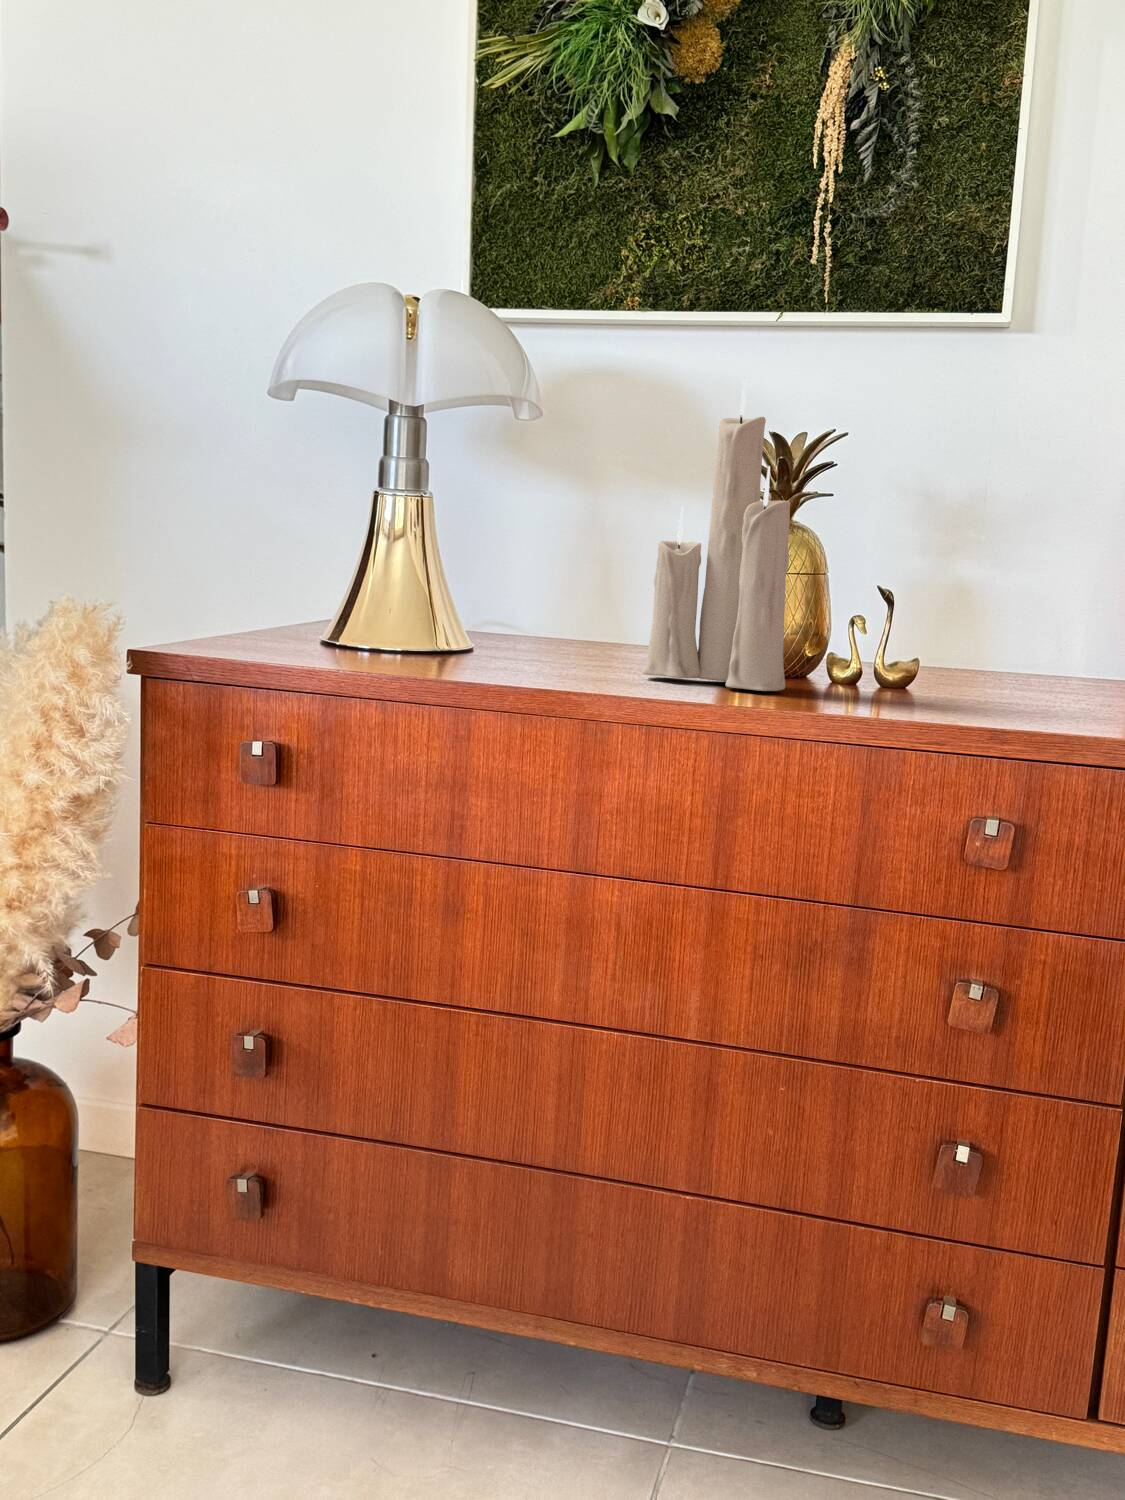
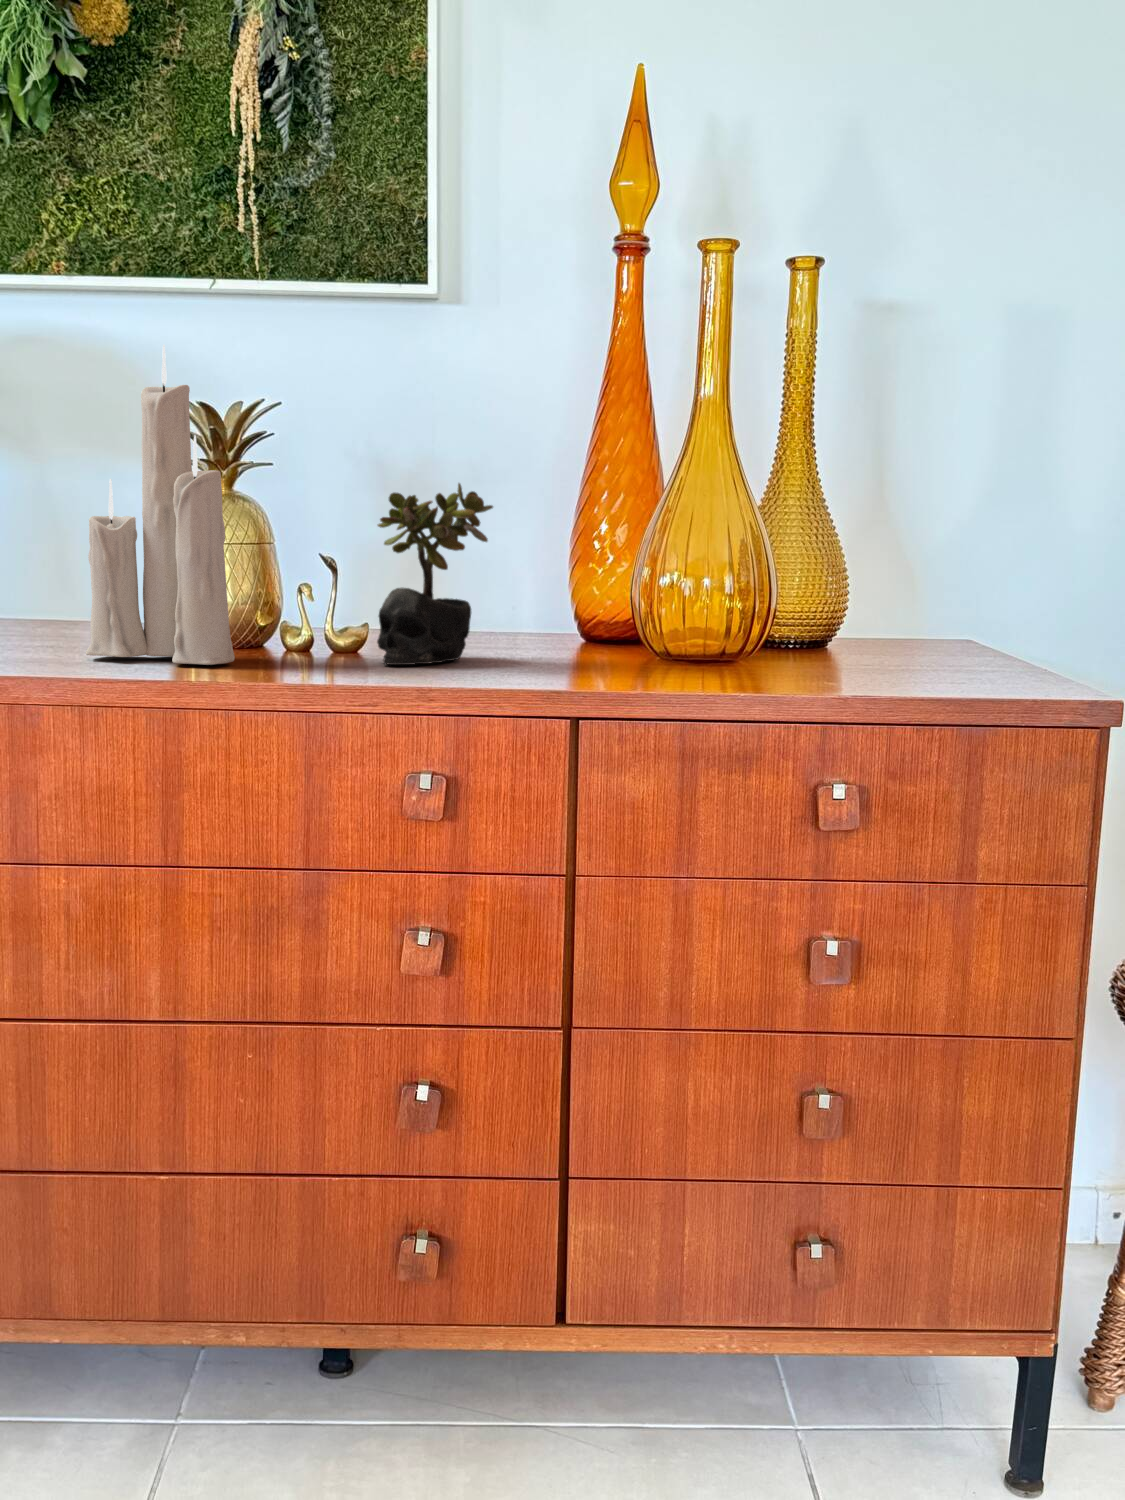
succulent plant: none [929,521,1066,706] -> present [377,483,493,665]

